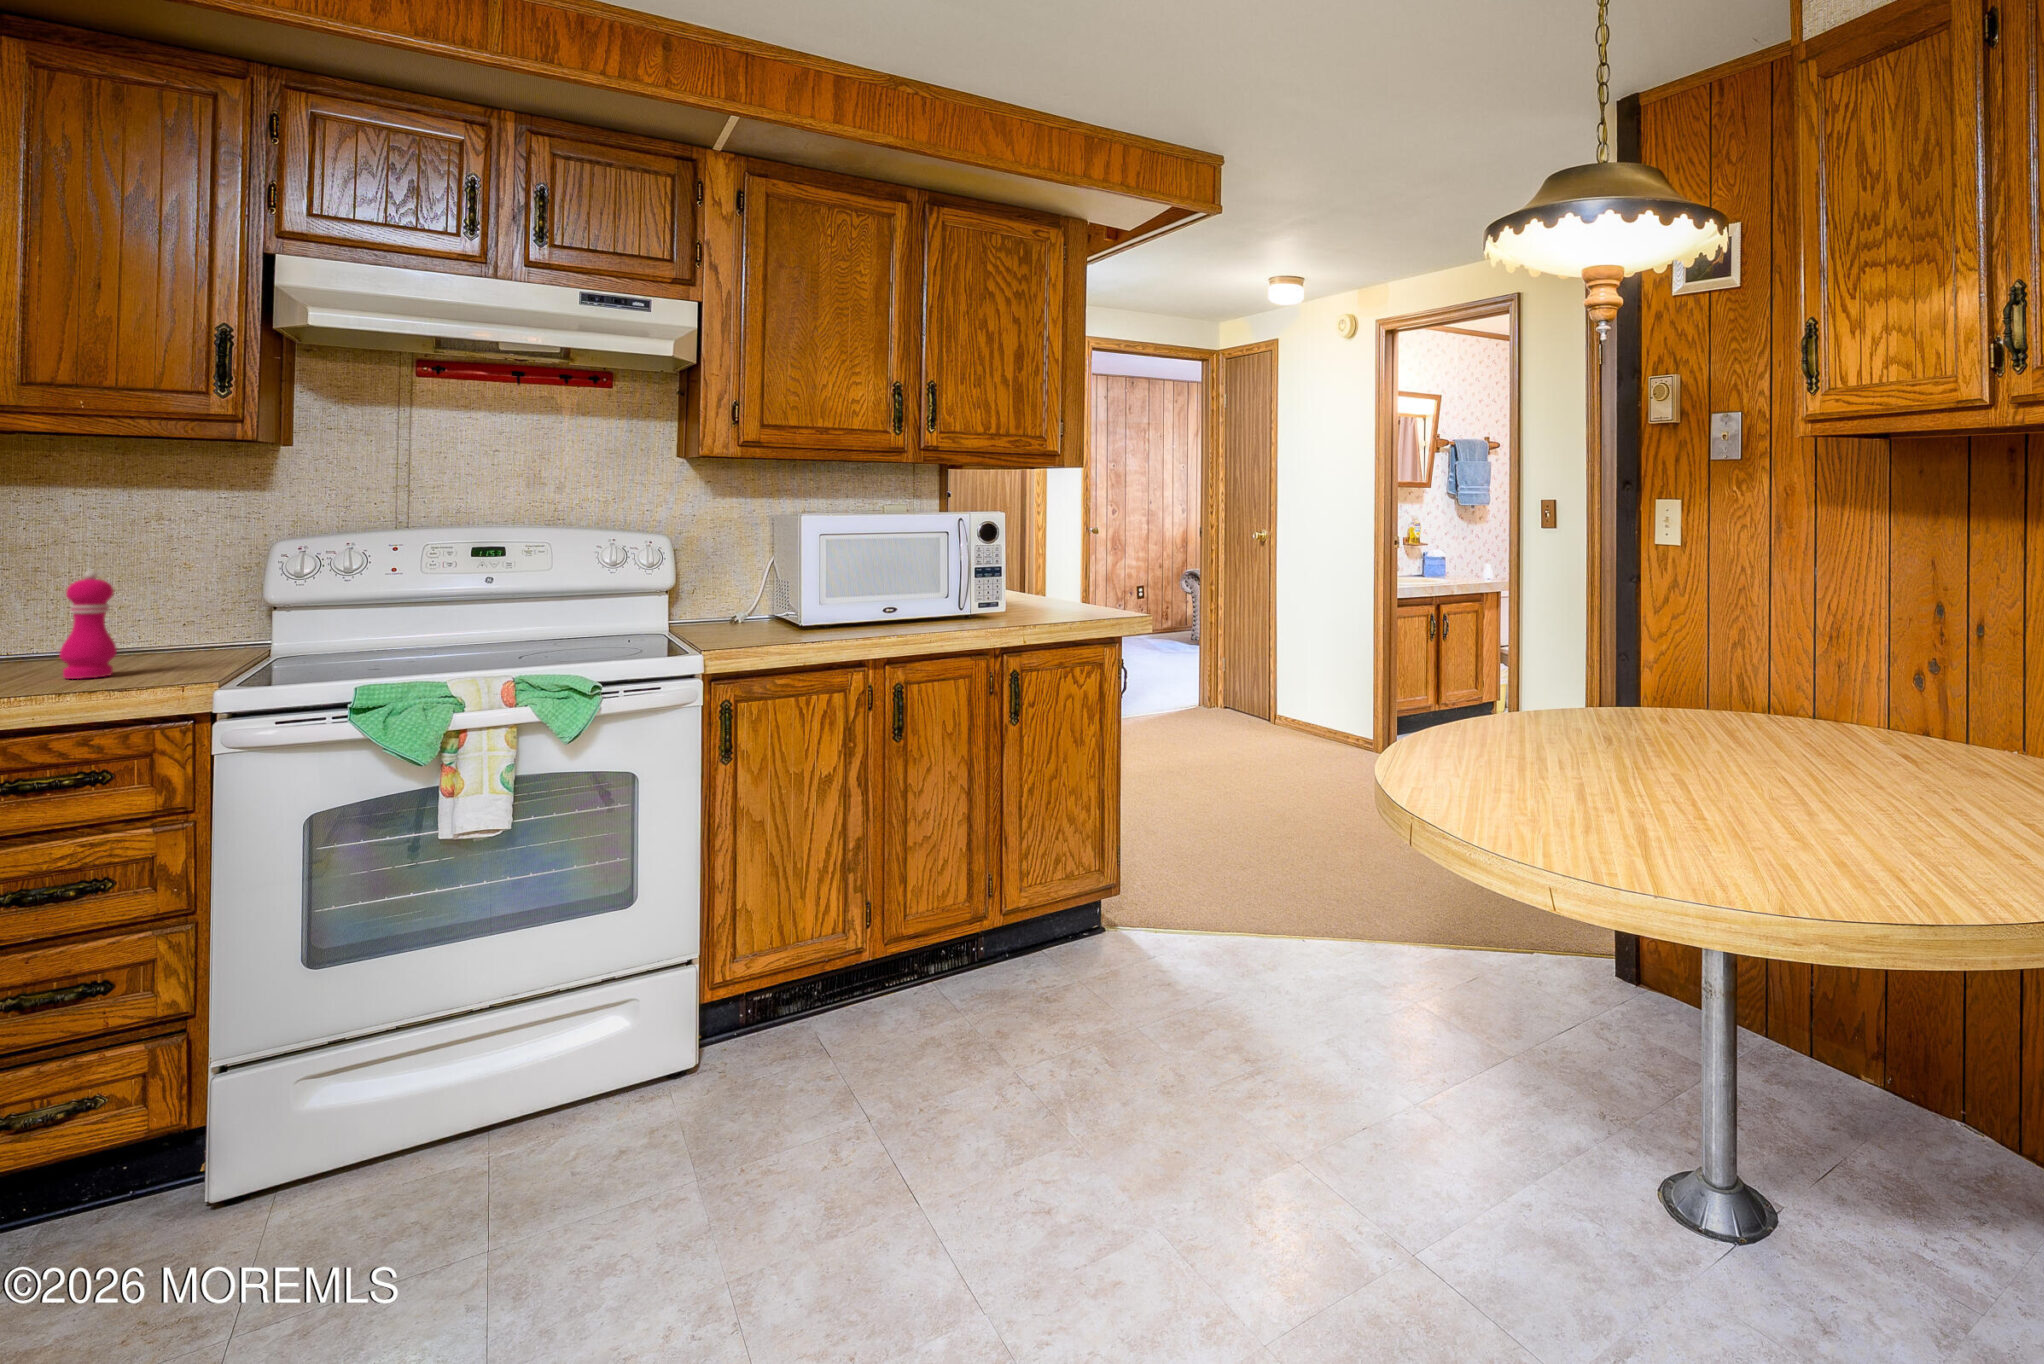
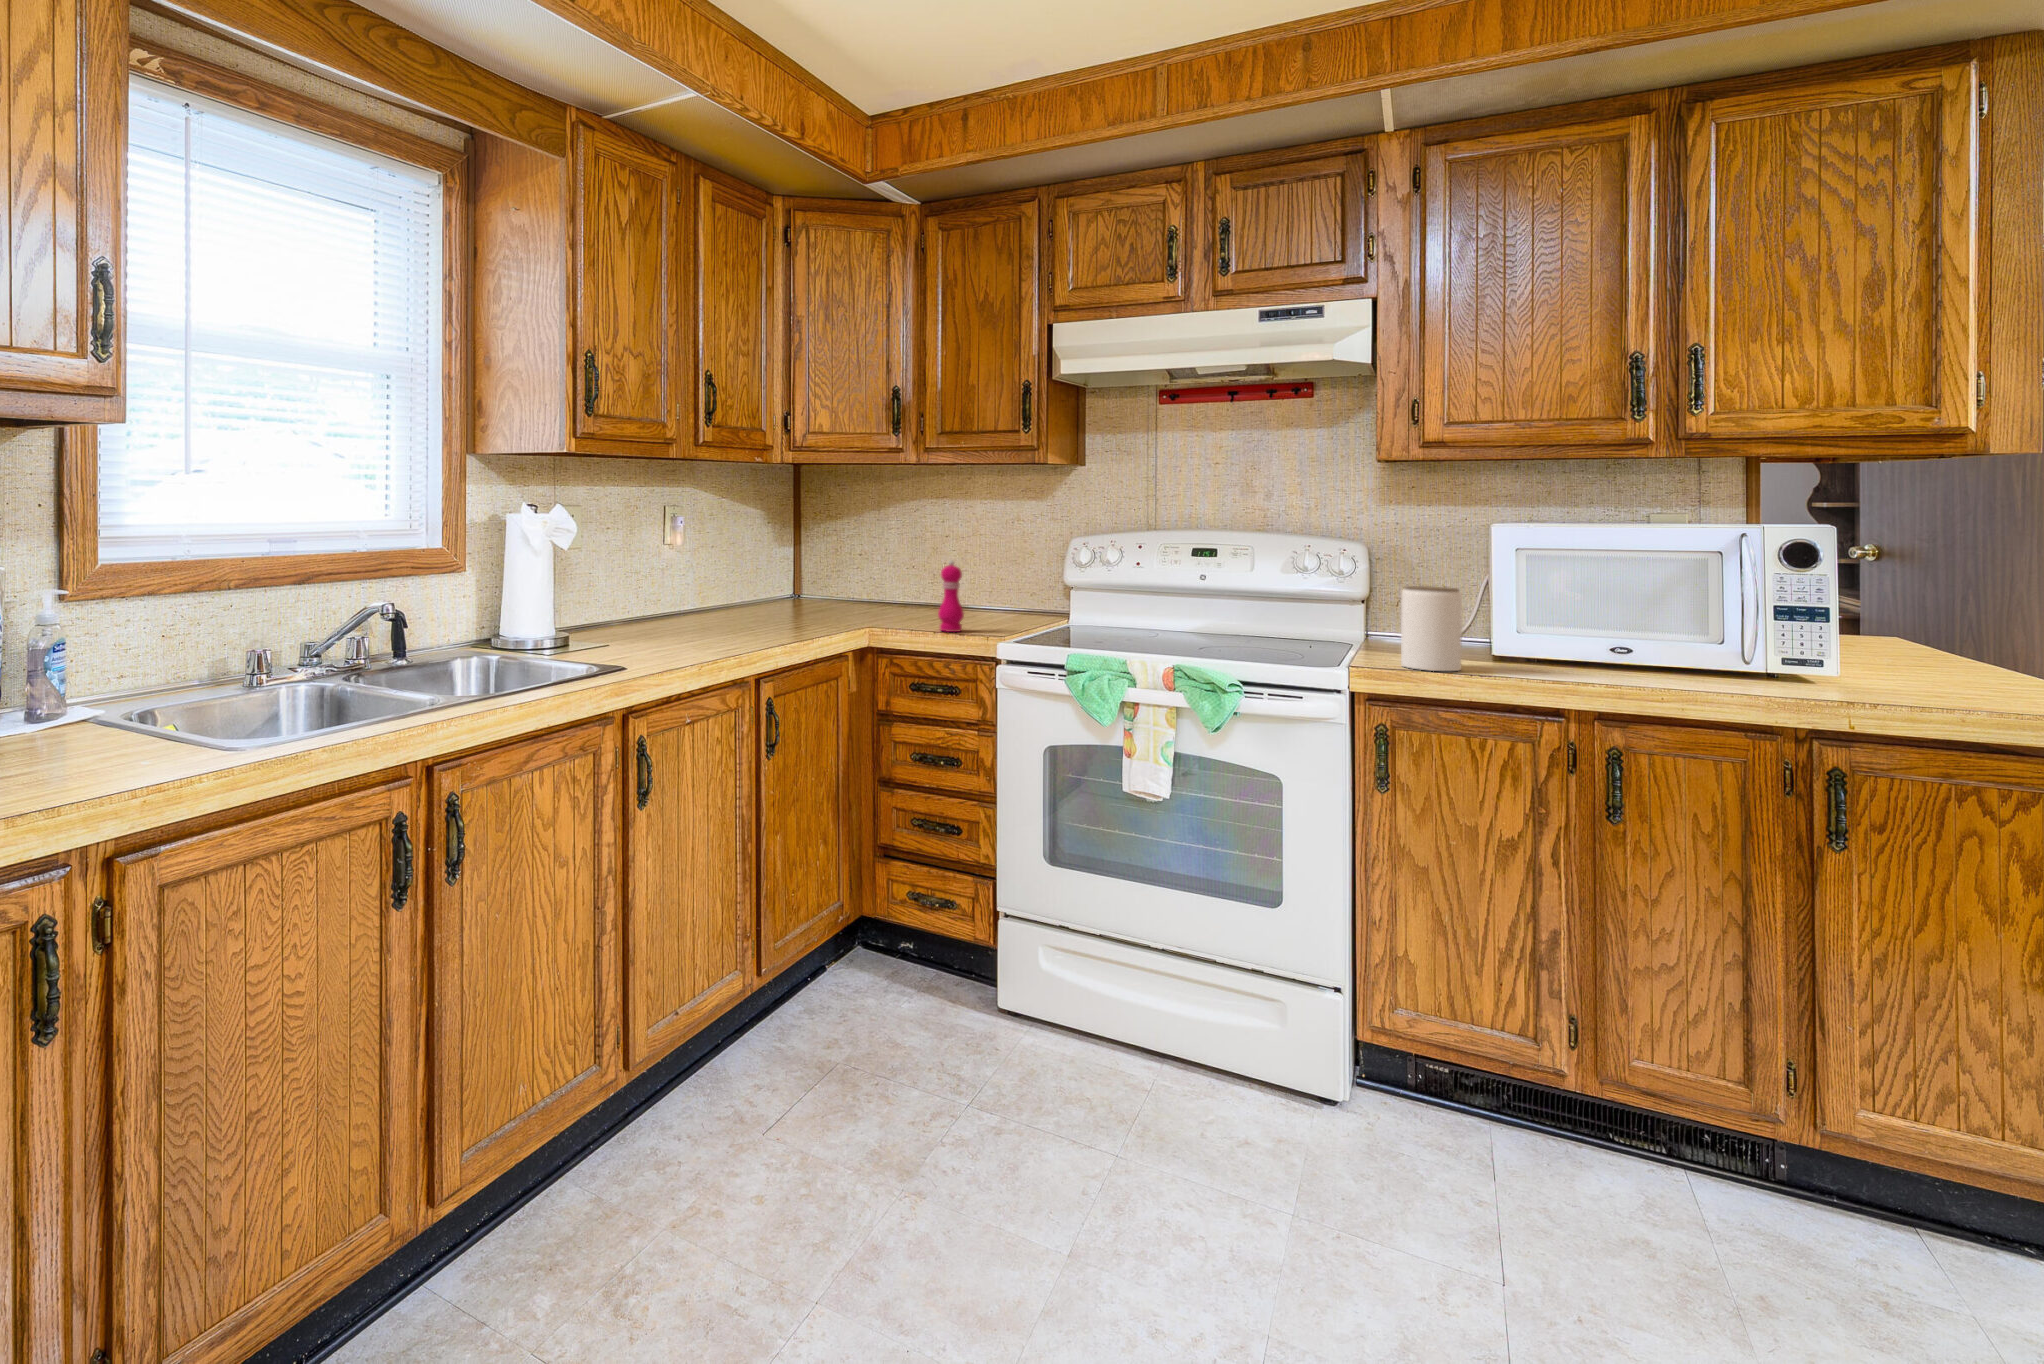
jar: none [735,573,787,647] -> present [1401,586,1462,671]

